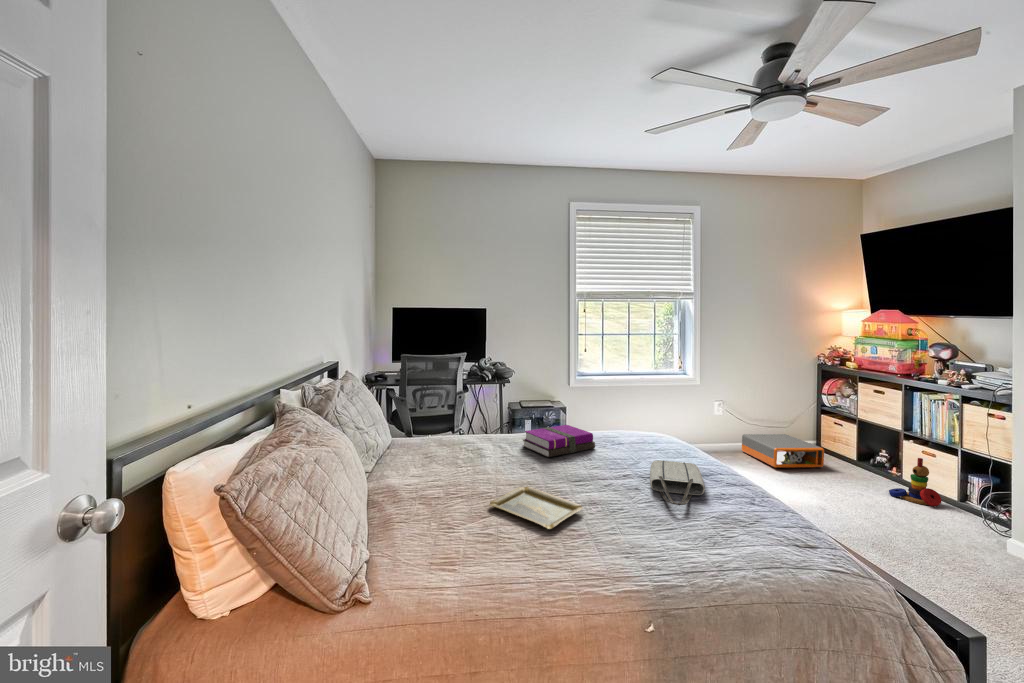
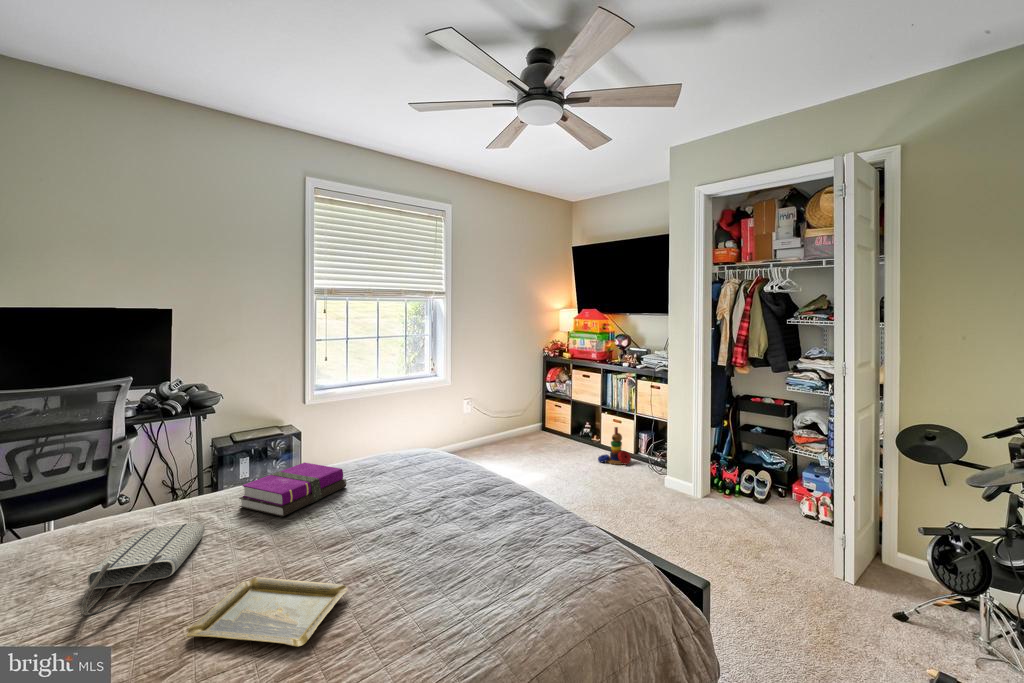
storage box: present [742,434,824,468] -> none [483,422,550,456]
tote bag: present [650,460,705,505] -> present [81,523,205,617]

